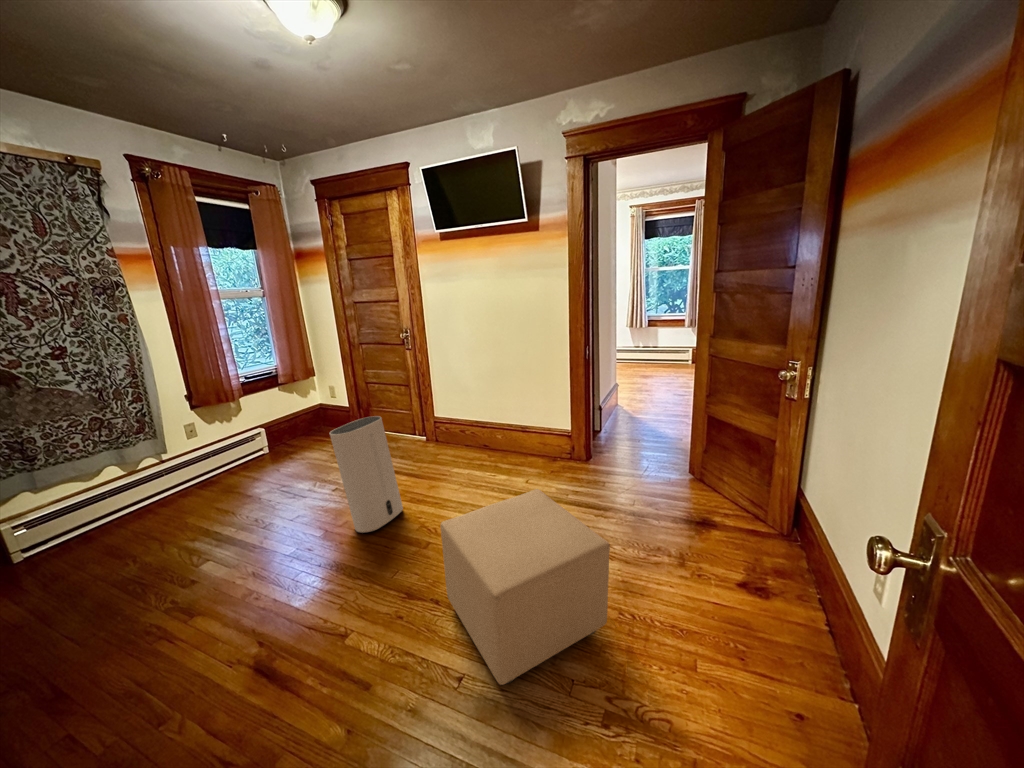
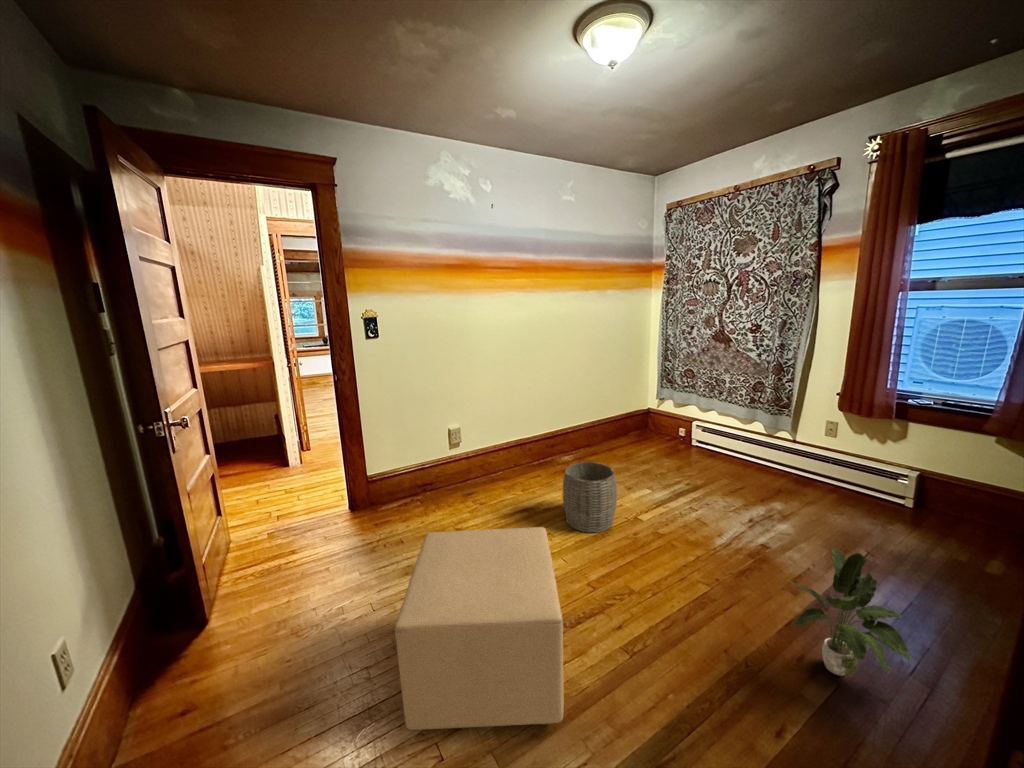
air purifier: present [330,416,403,532] -> none [692,452,789,609]
potted plant: none [411,426,457,491] -> present [791,549,910,677]
woven basket: none [196,539,293,654] -> present [563,462,617,533]

